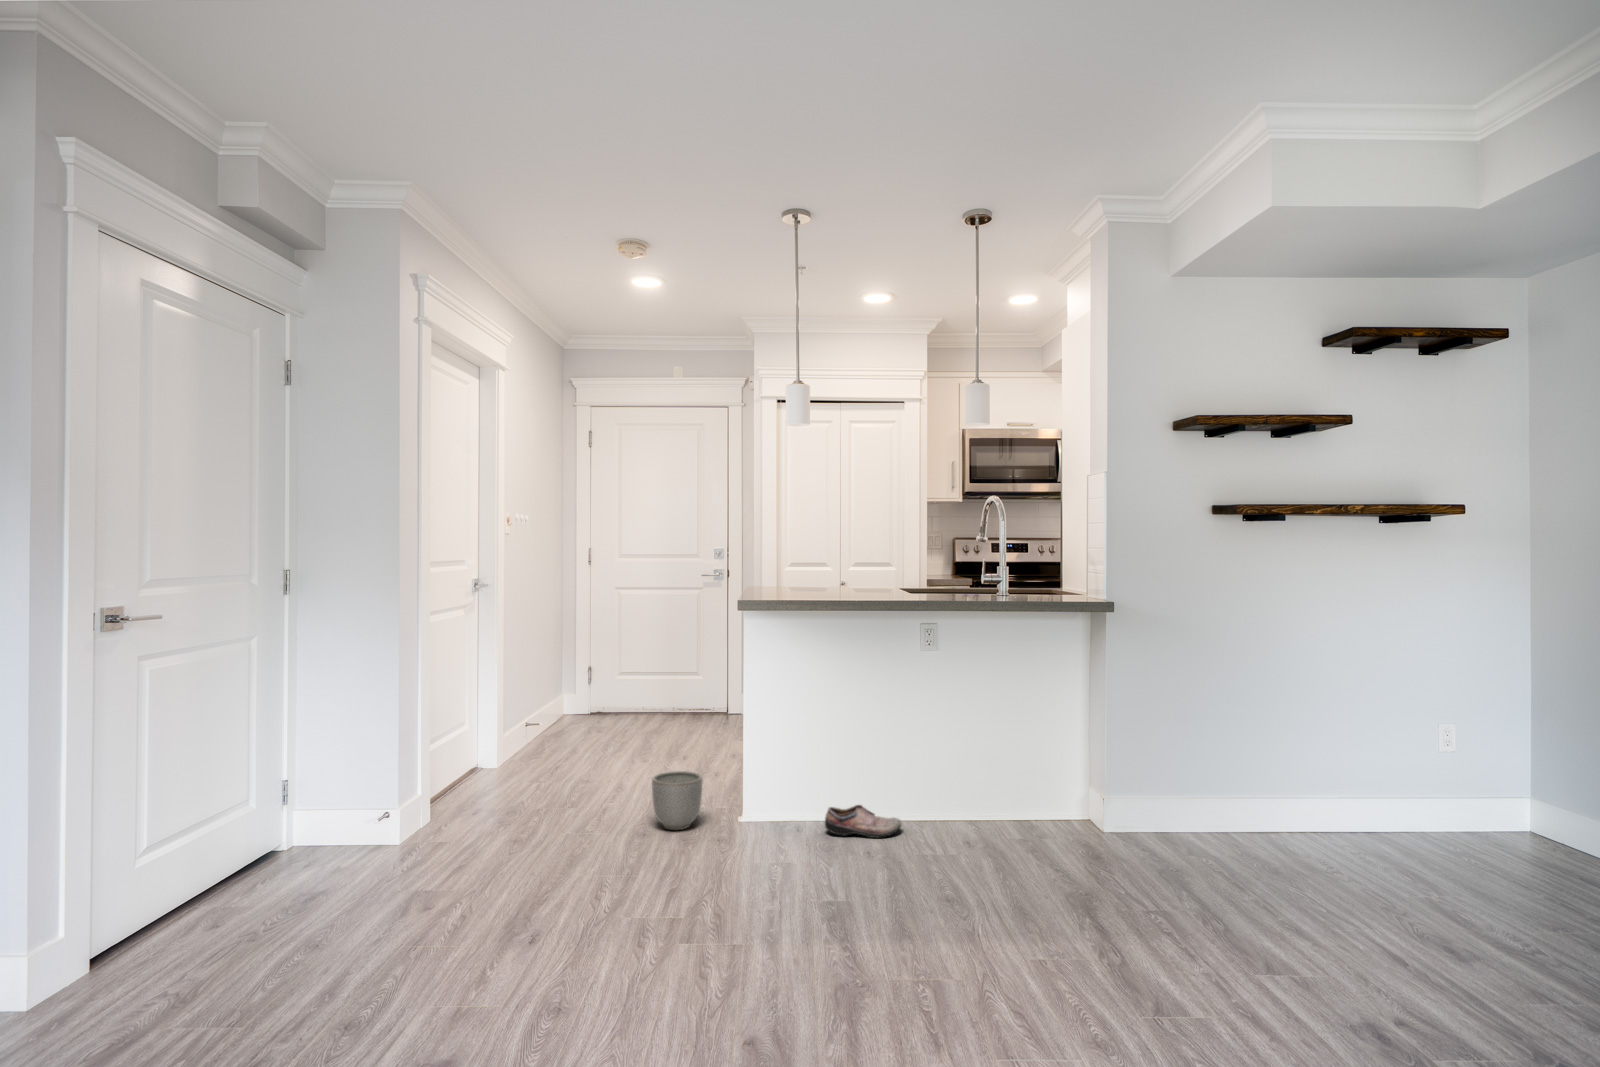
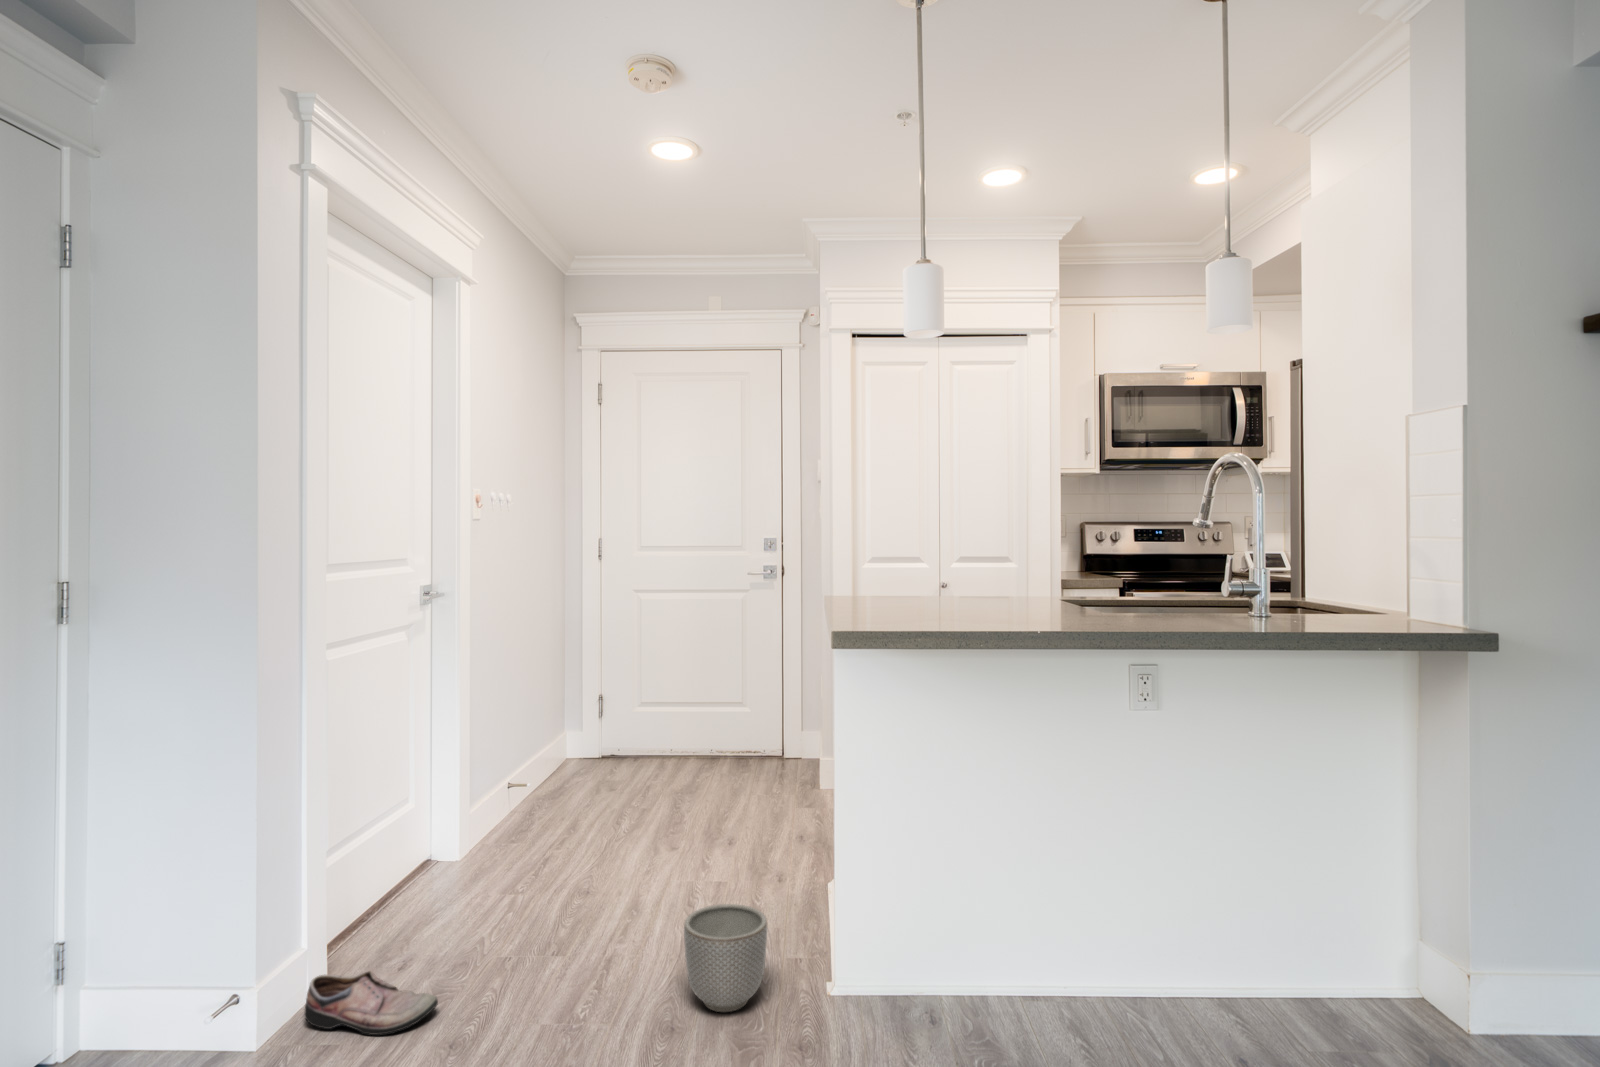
shoe: present [825,805,901,838] -> present [304,971,438,1035]

